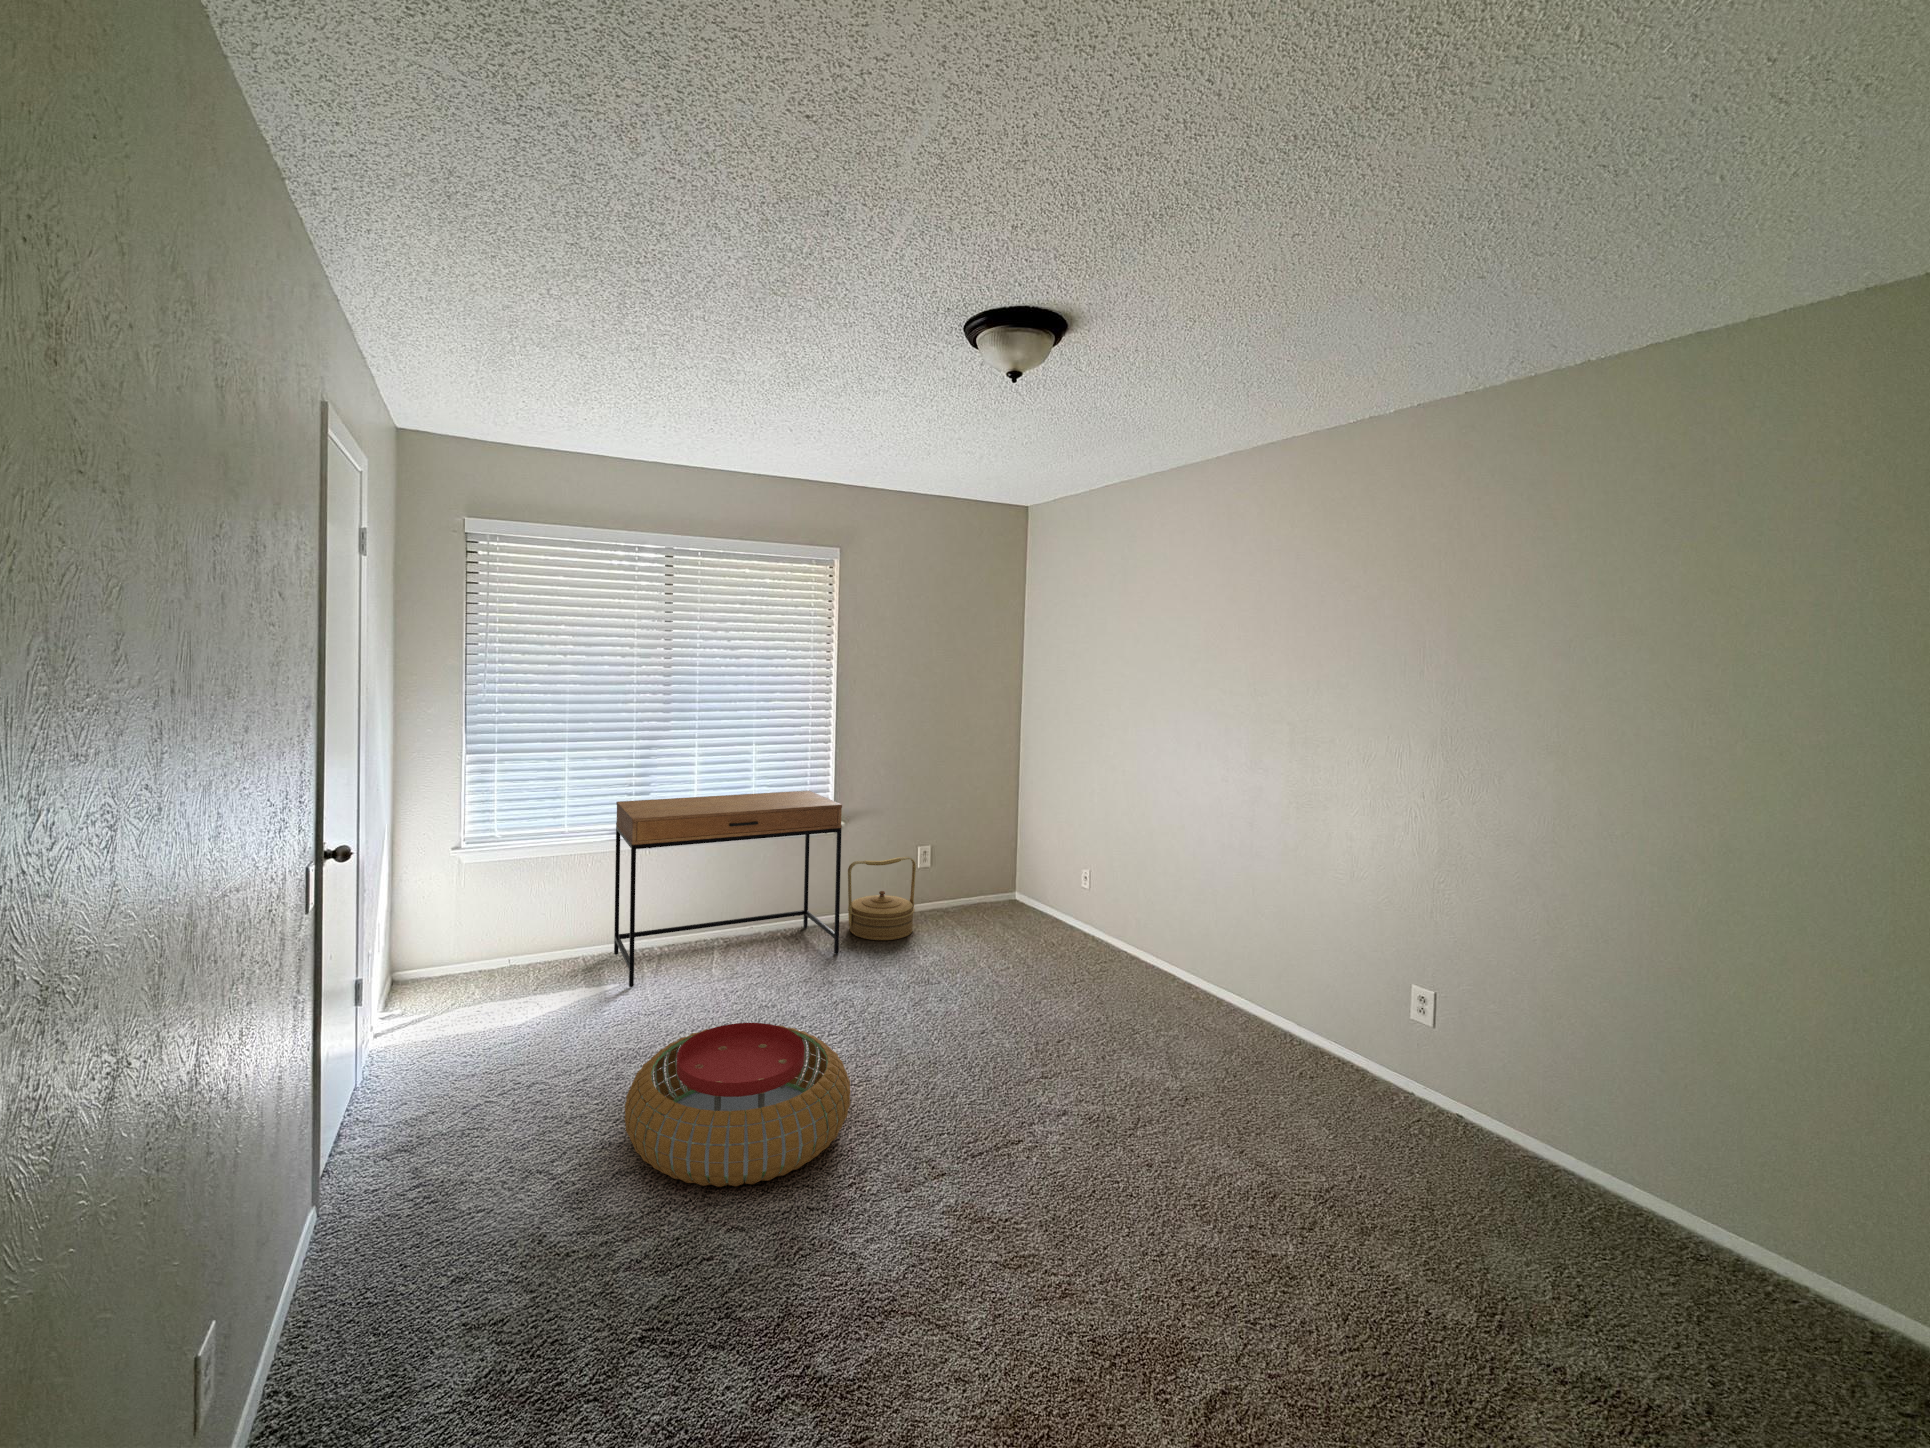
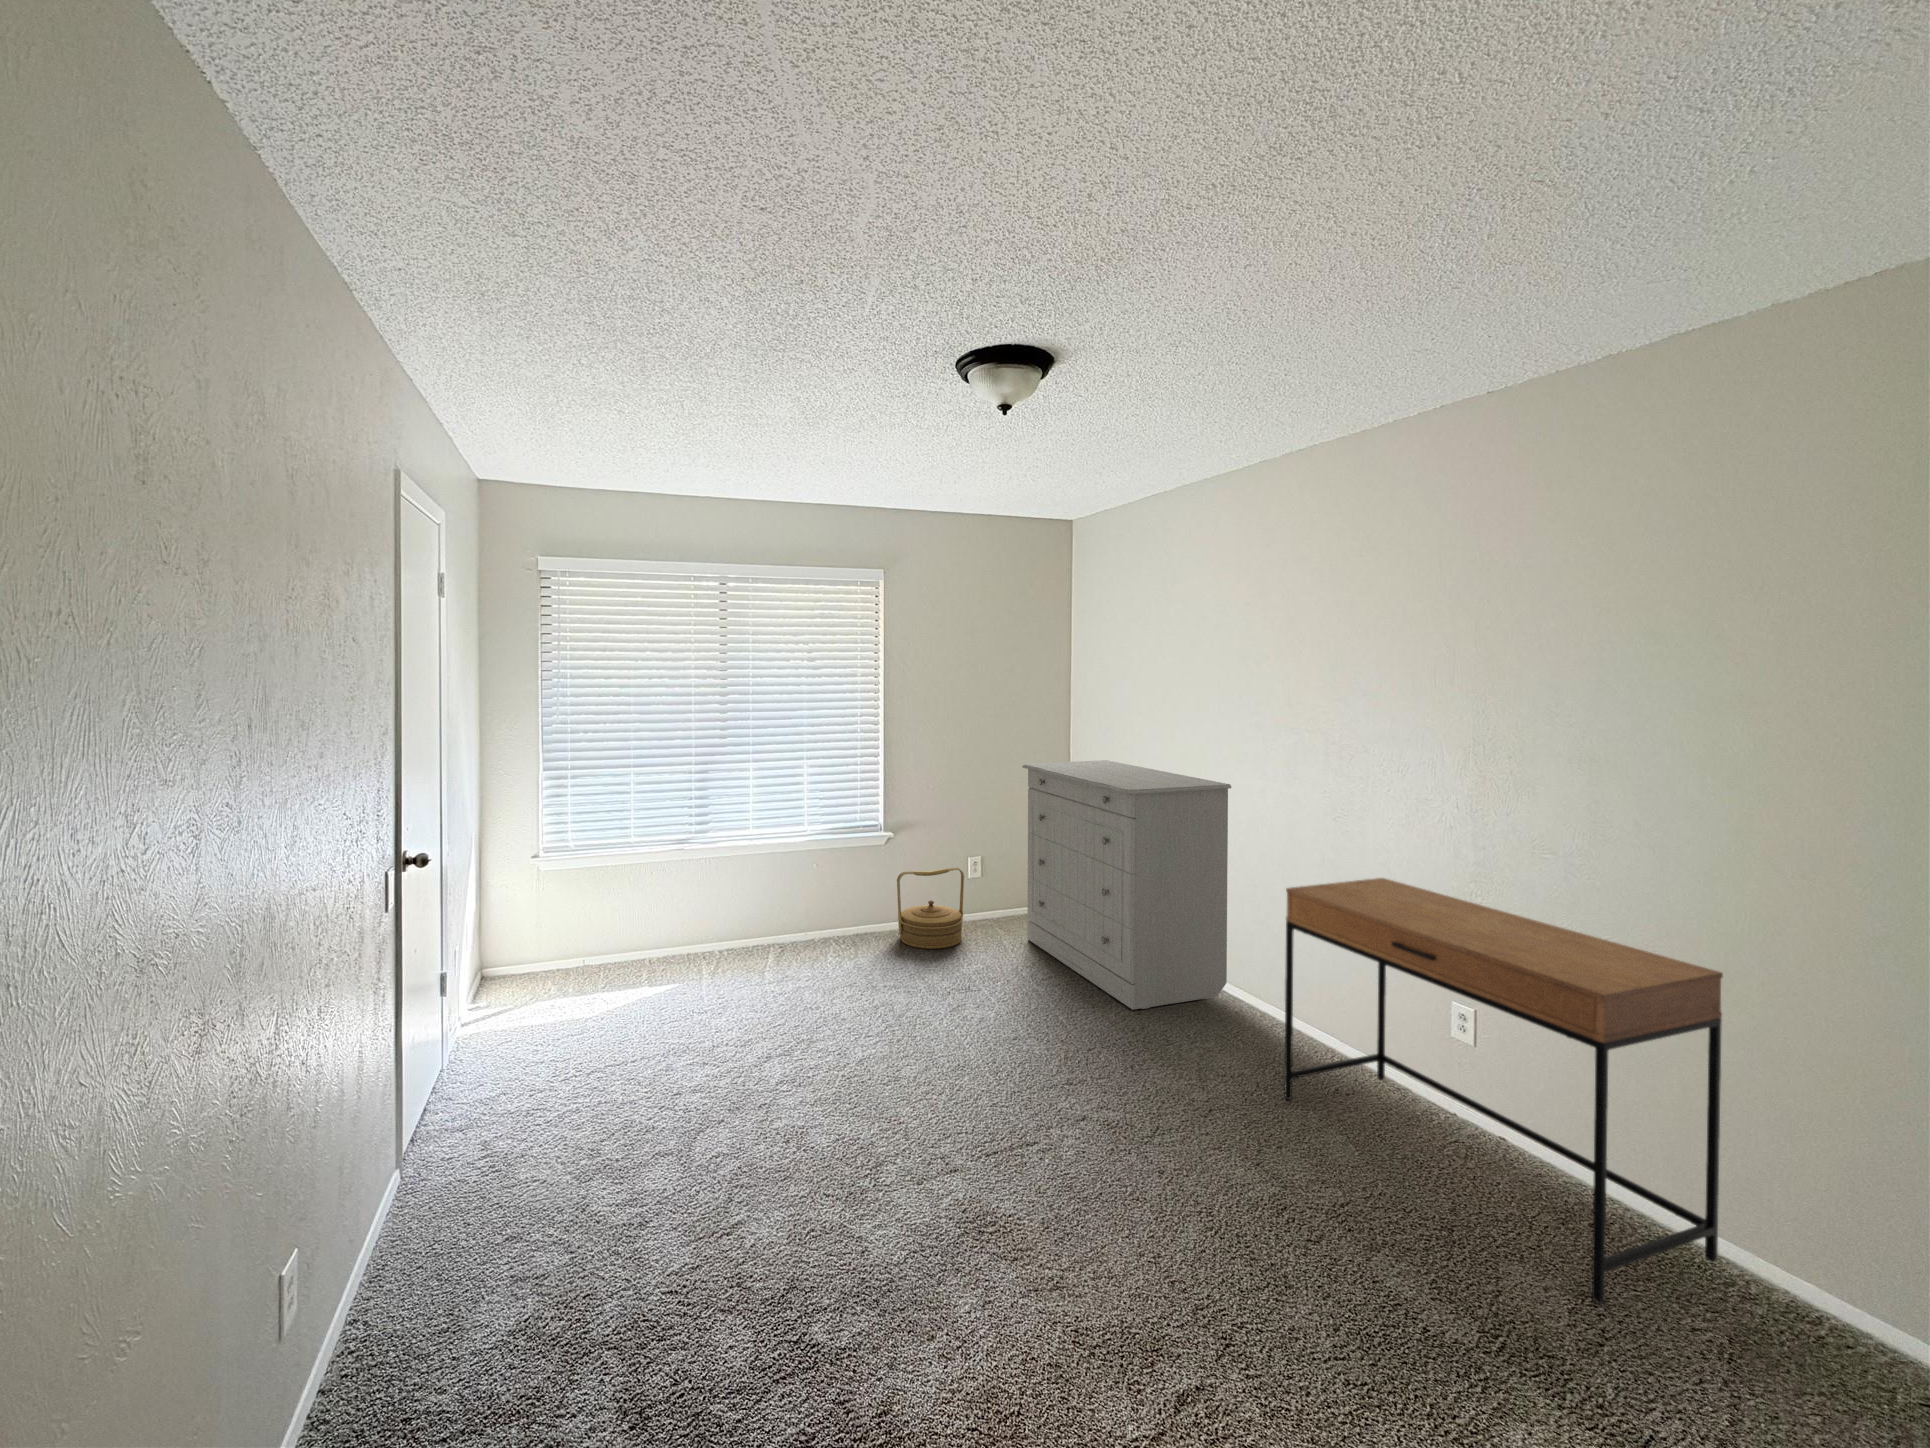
dresser: none [978,749,1192,999] -> present [1022,760,1231,1010]
desk: present [614,791,842,987] -> present [1284,878,1723,1303]
pouf: present [625,1023,850,1187] -> none [666,1022,874,1172]

